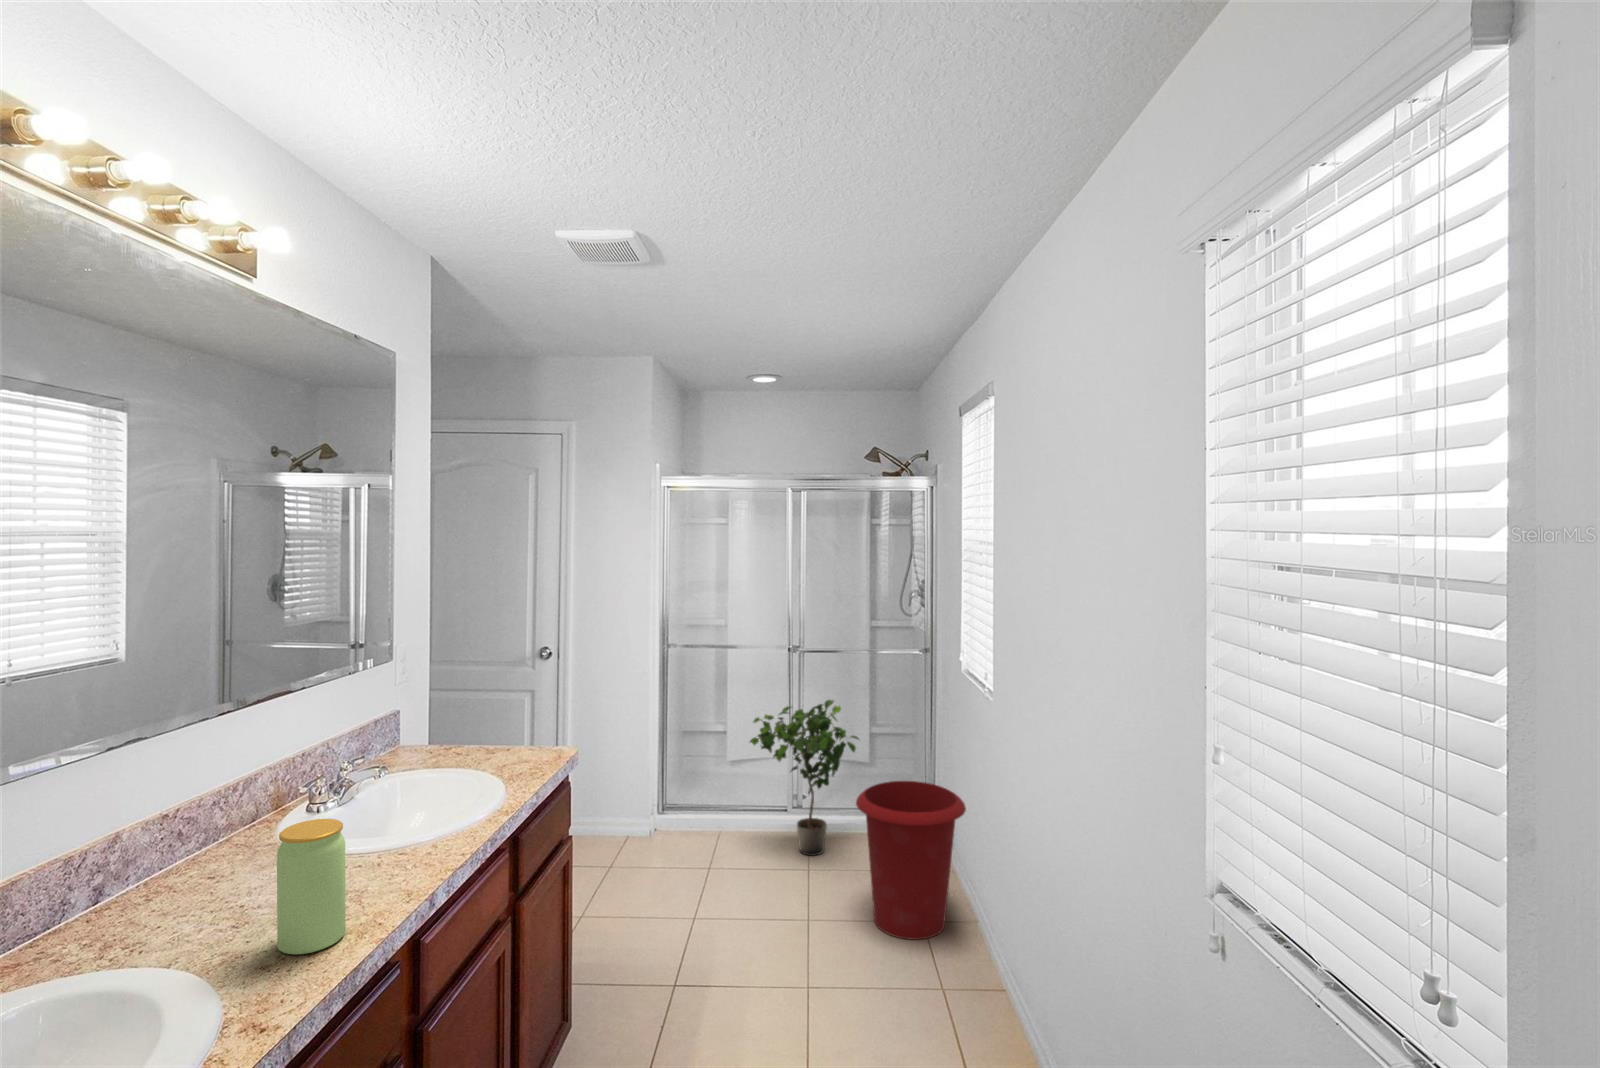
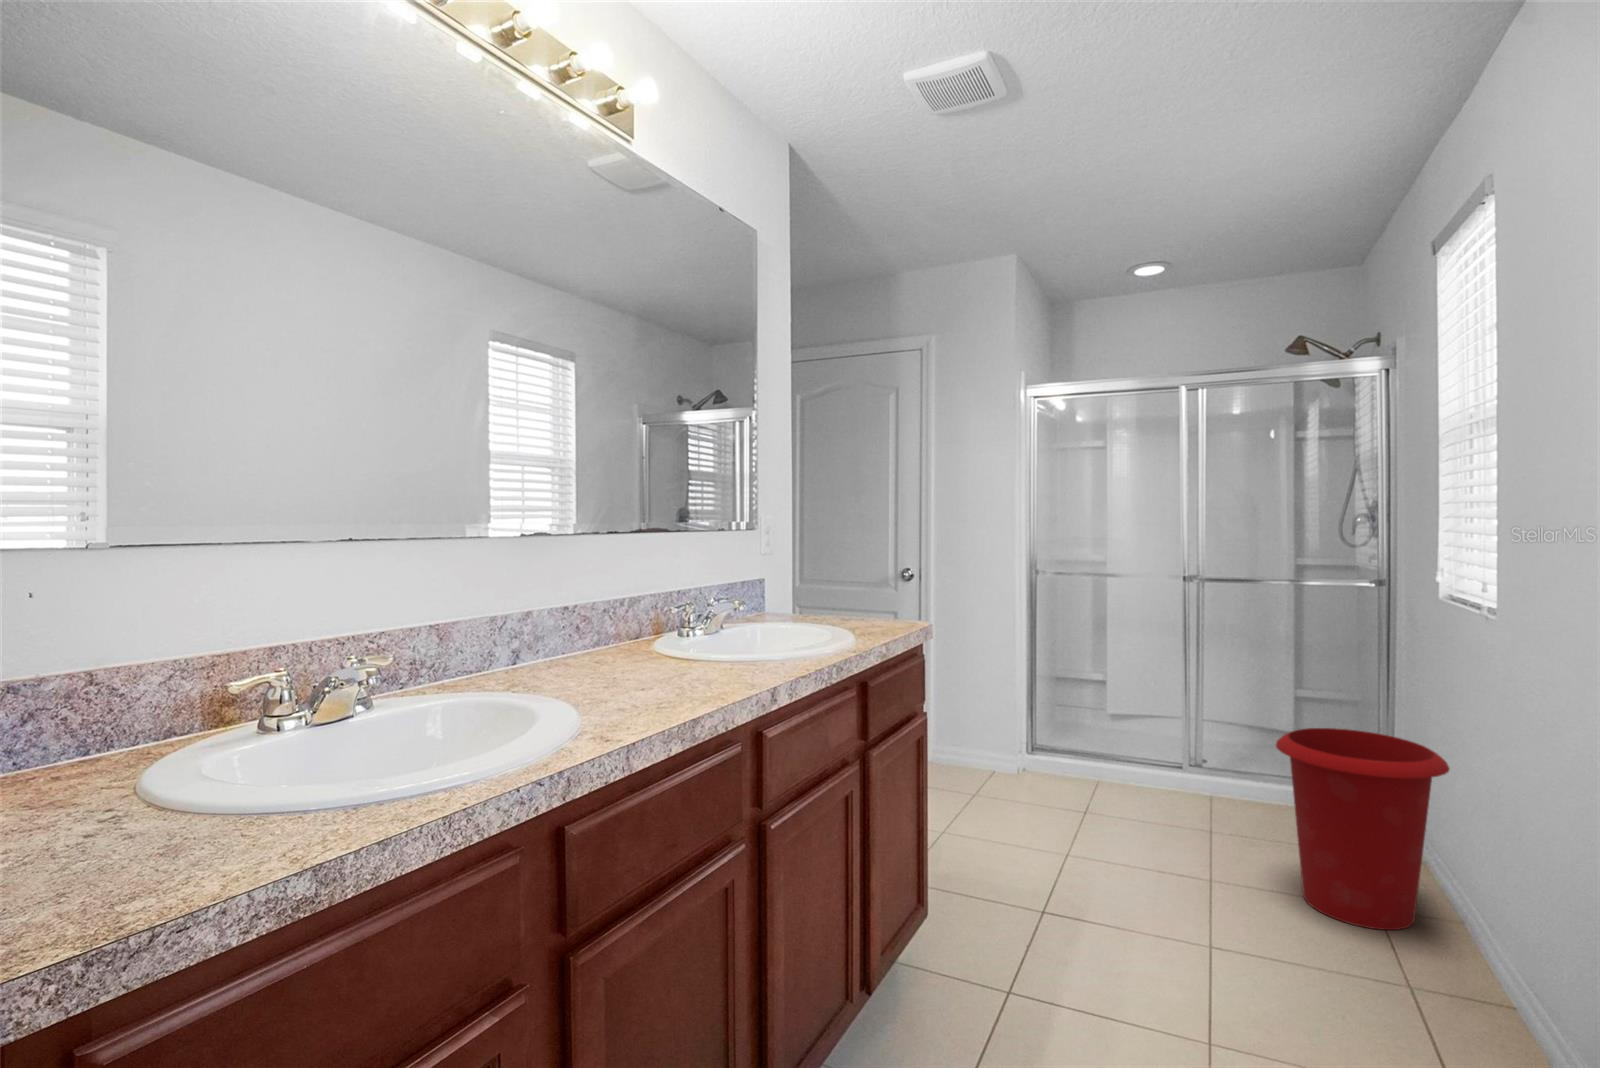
potted plant: present [750,700,859,856] -> none [1132,638,1280,818]
jar: present [277,819,346,955] -> none [628,585,687,703]

